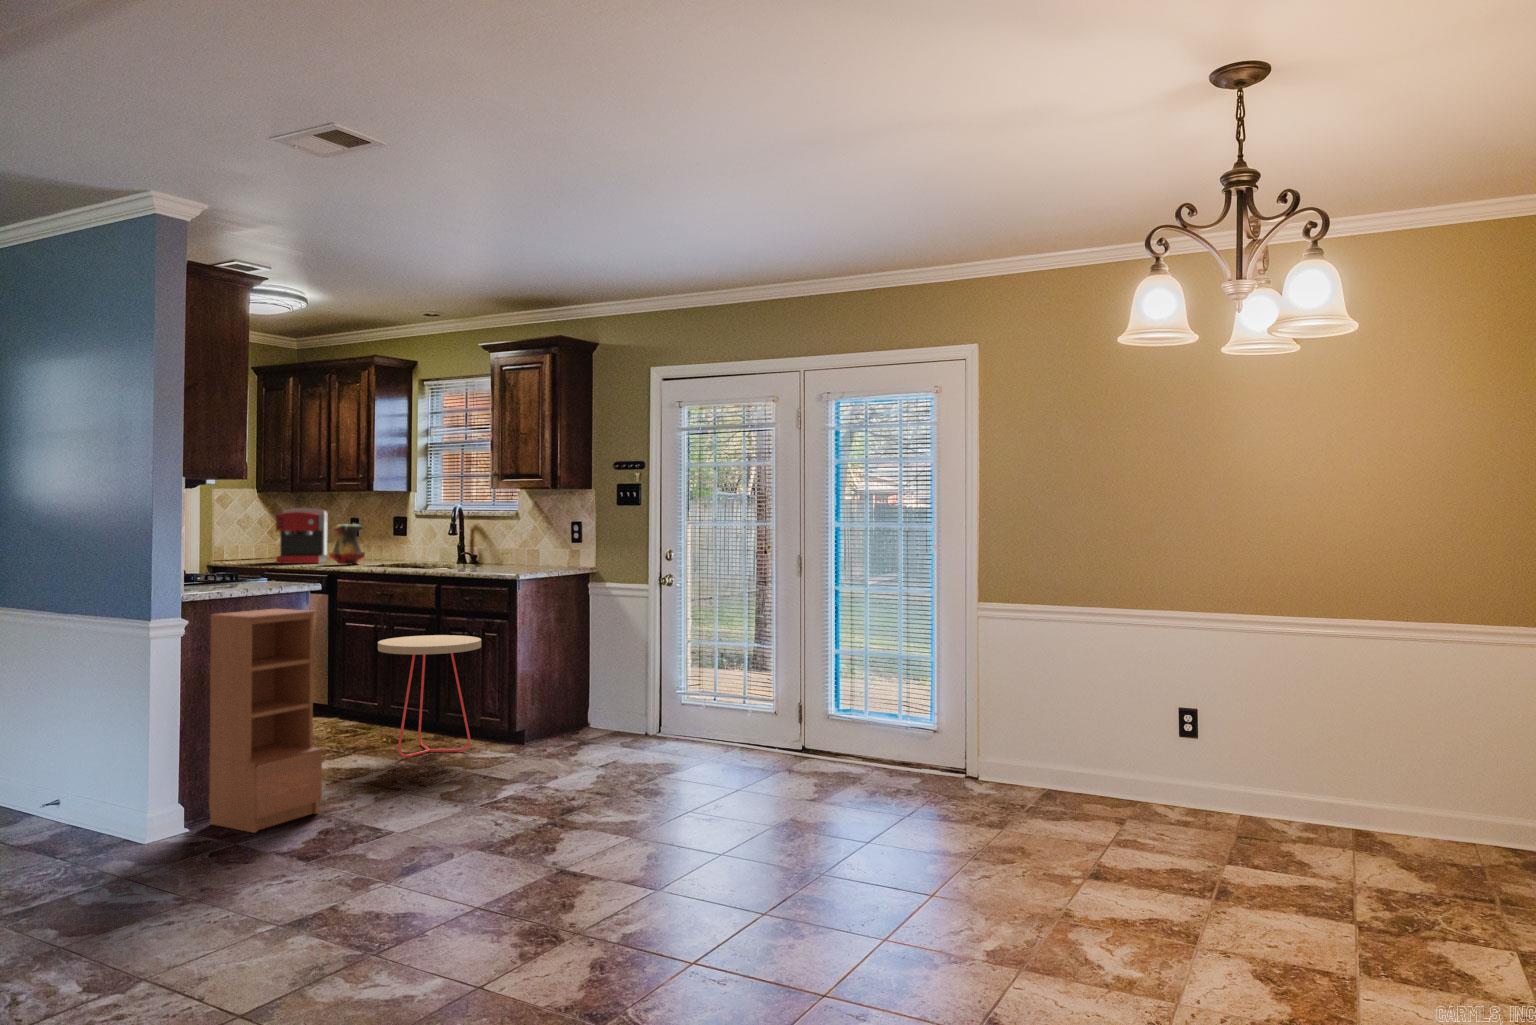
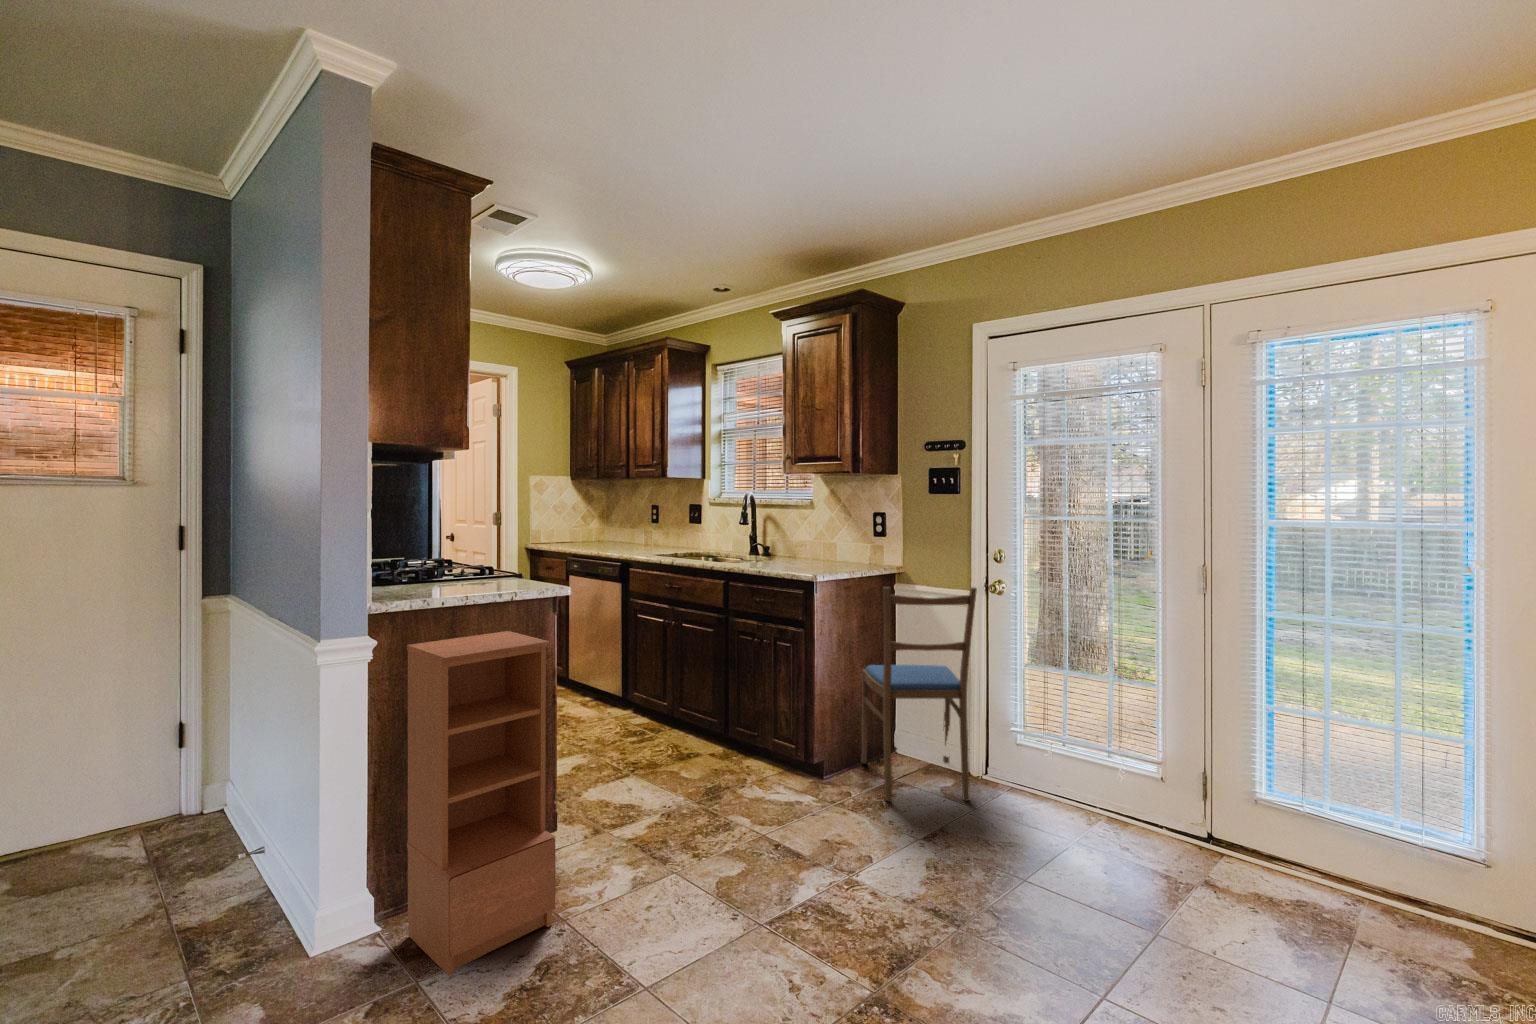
coffee maker: present [276,508,327,564] -> none [583,495,631,549]
vase: present [329,524,365,564] -> none [627,511,661,552]
dining chair: none [559,579,646,751] -> present [861,587,977,801]
side table: present [378,635,481,757] -> none [656,642,773,794]

